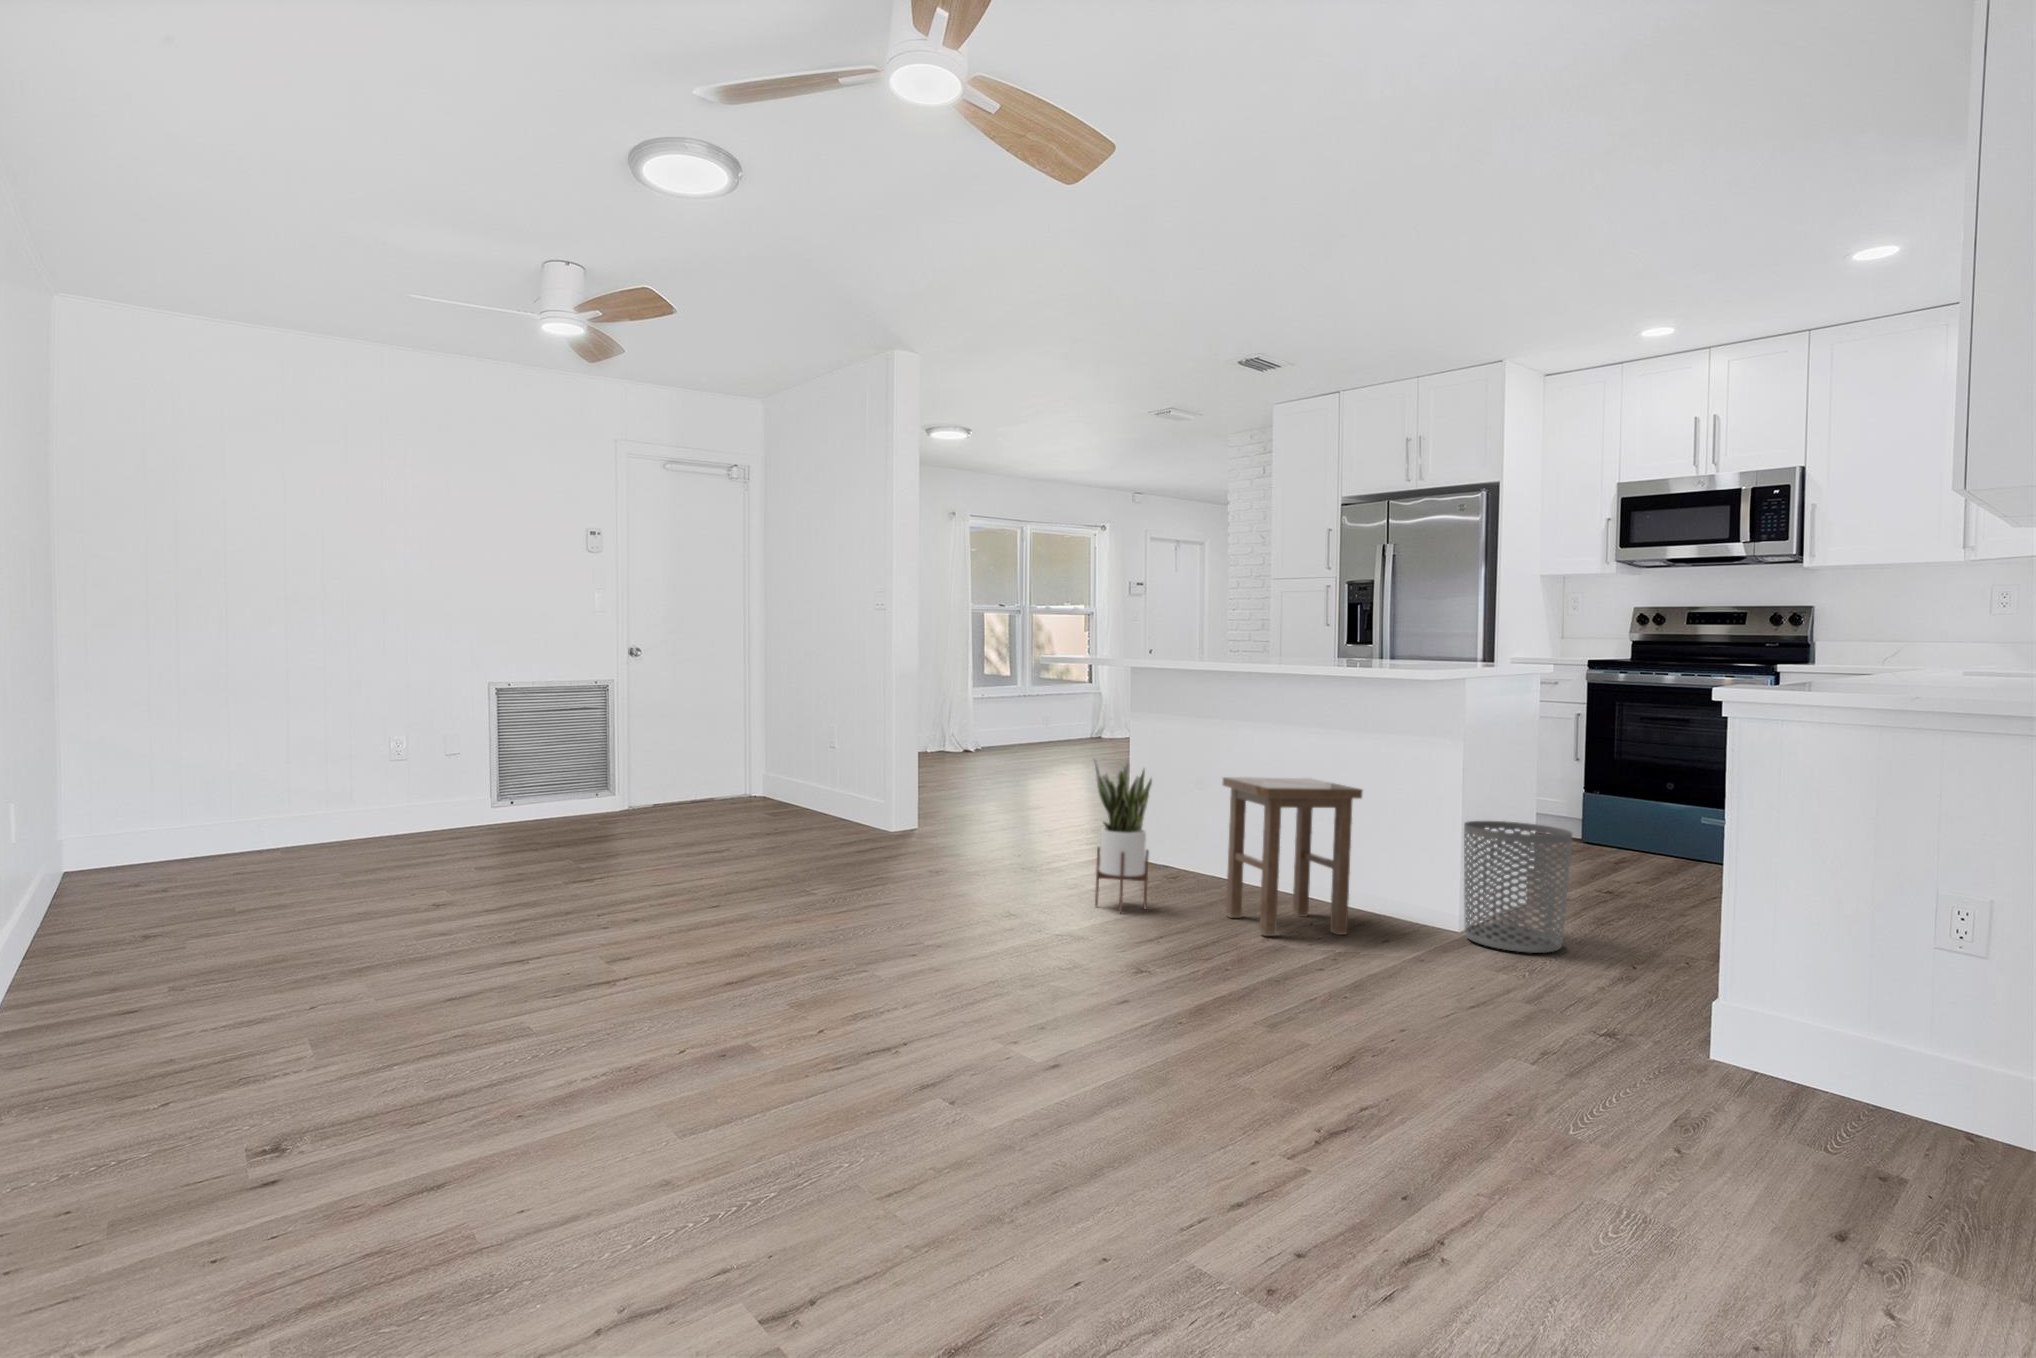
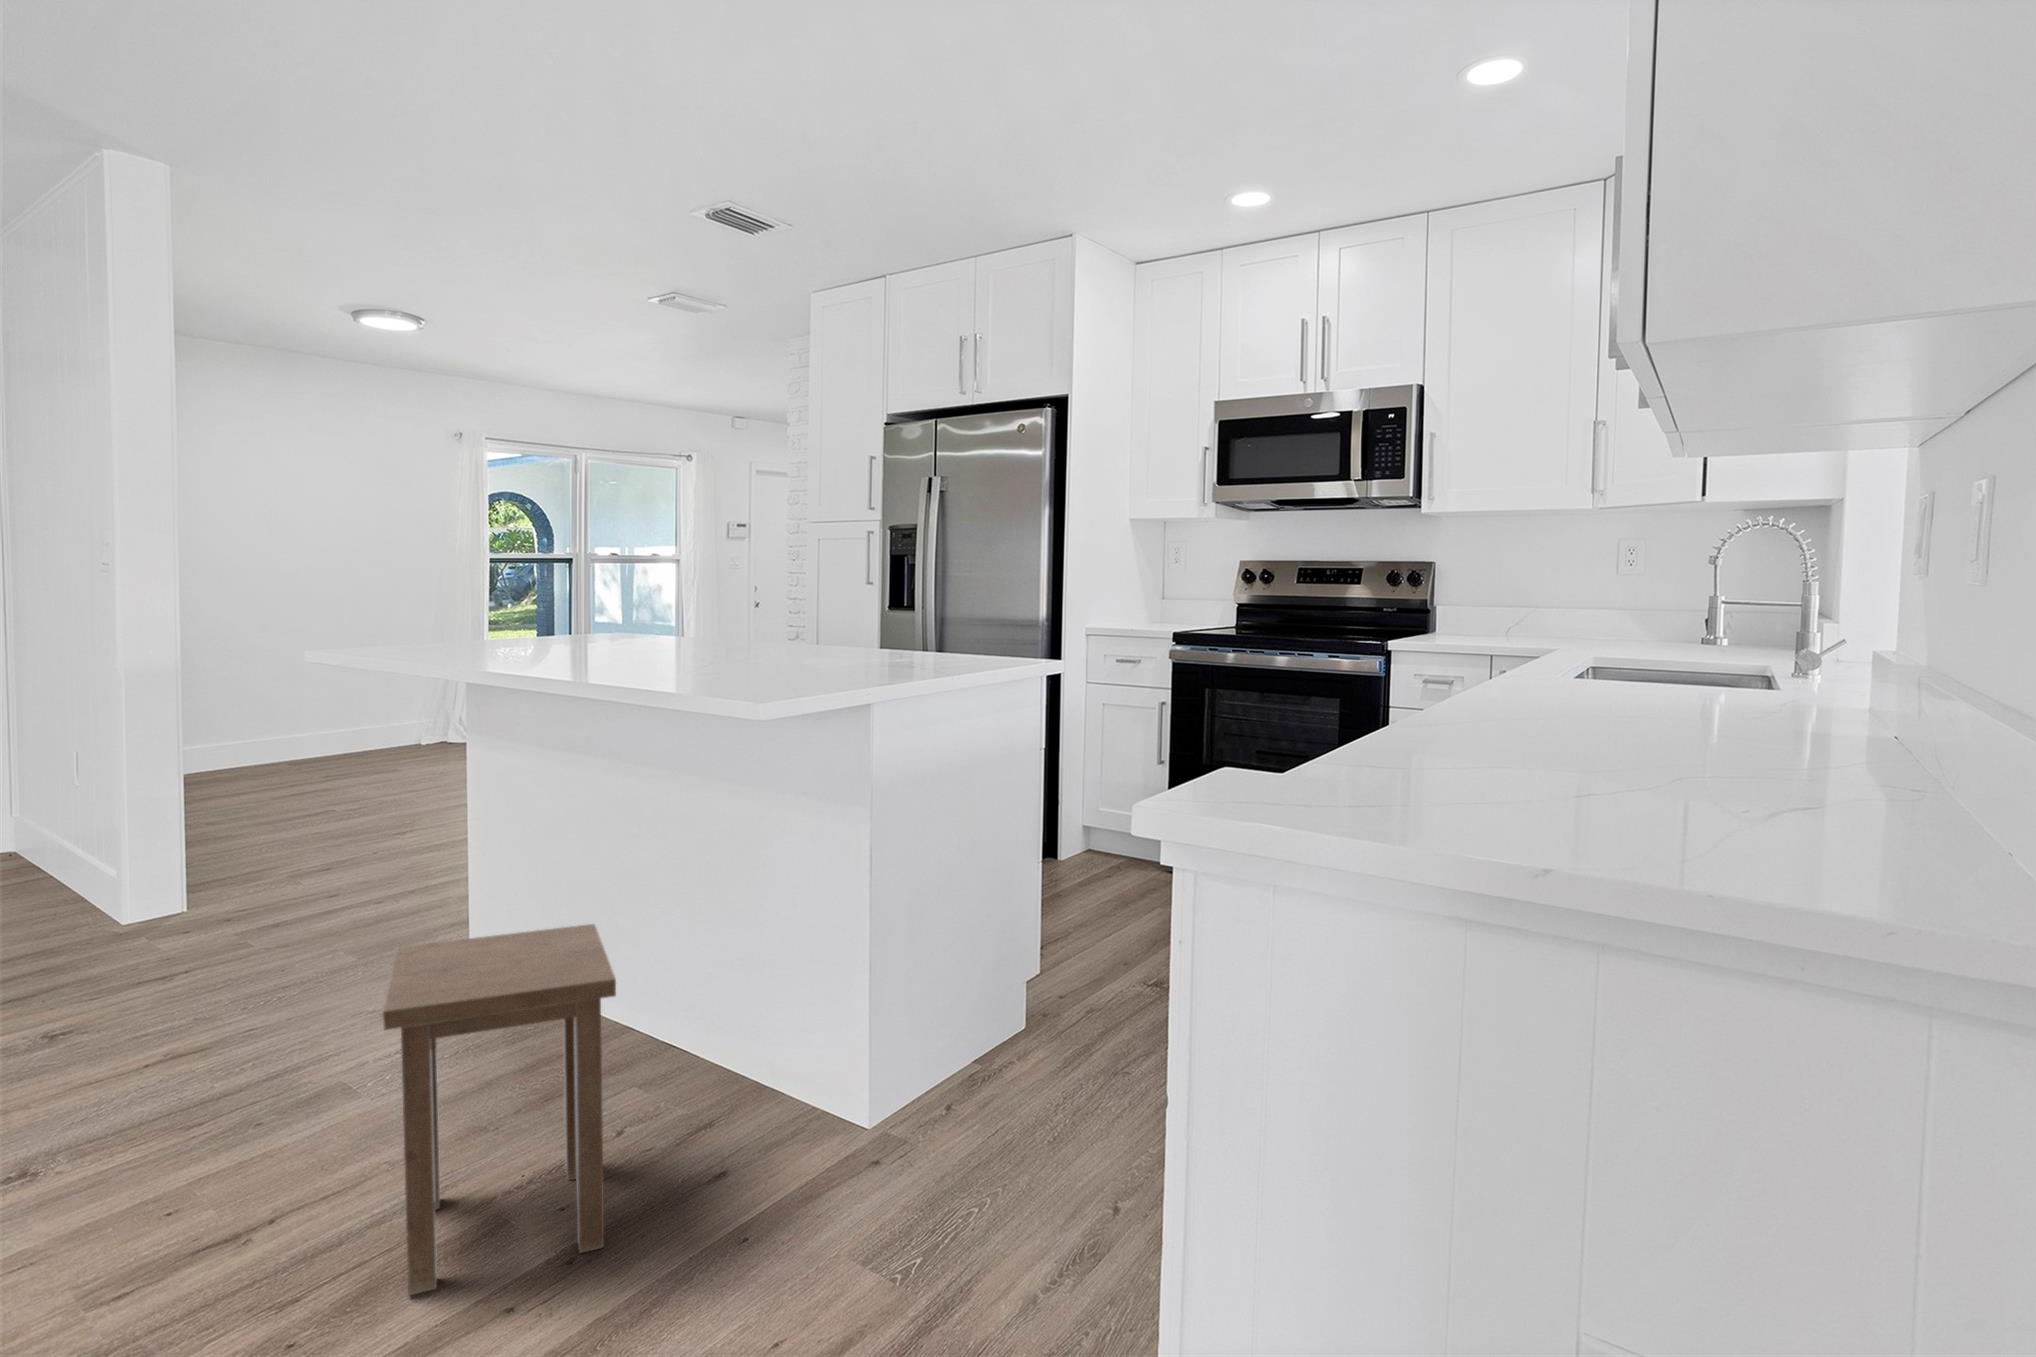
potted plant: present [1094,760,1152,913] -> none [111,919,277,1233]
waste bin: present [1464,821,1572,953] -> none [817,991,999,1272]

